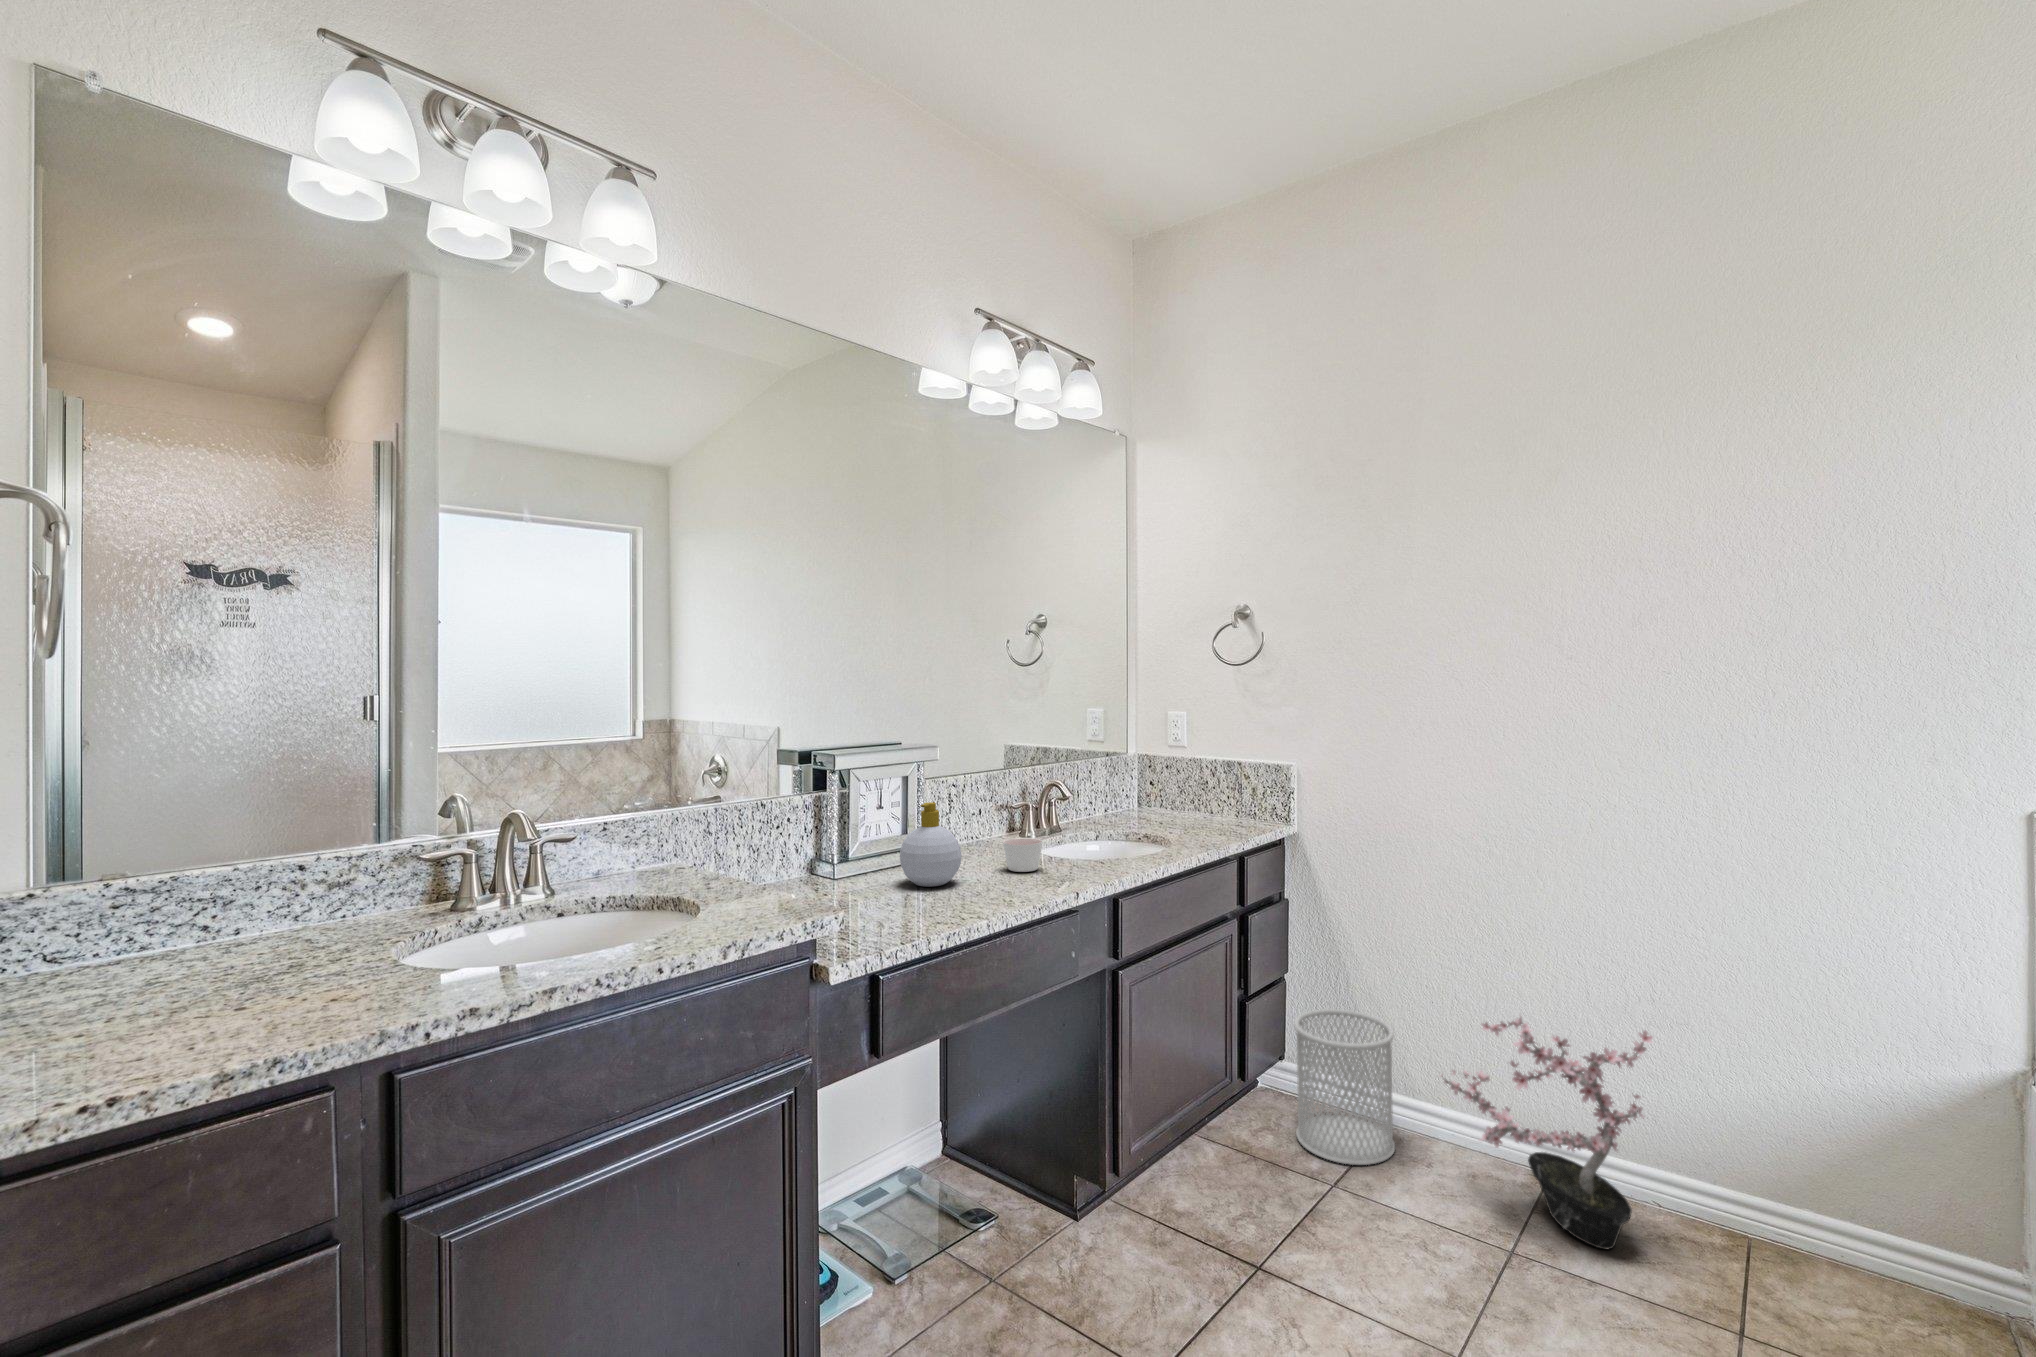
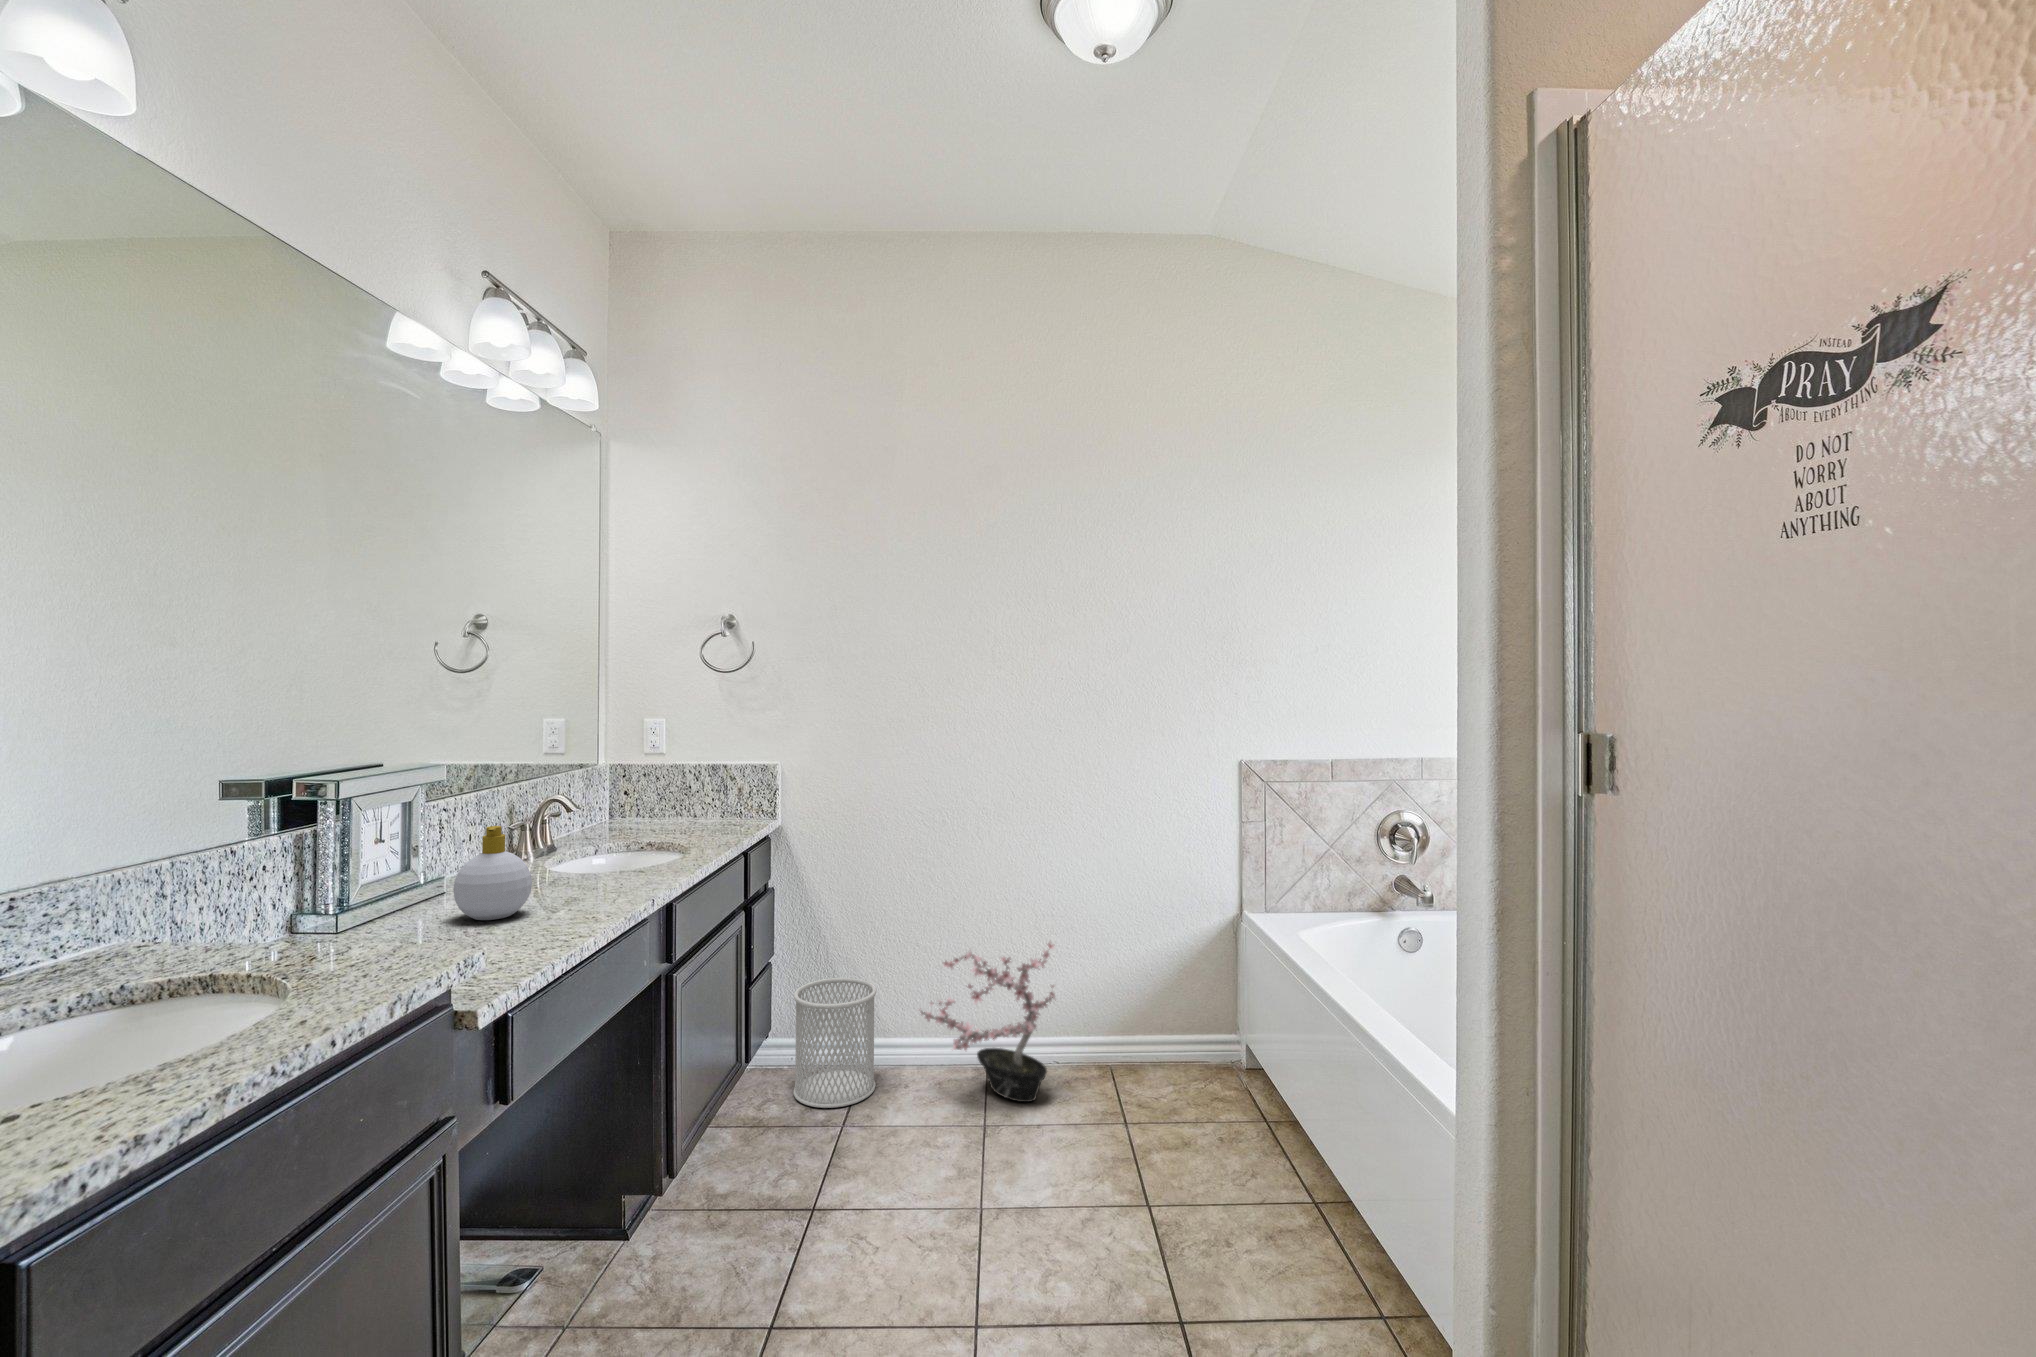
candle: present [1003,838,1042,872] -> none [556,856,602,892]

